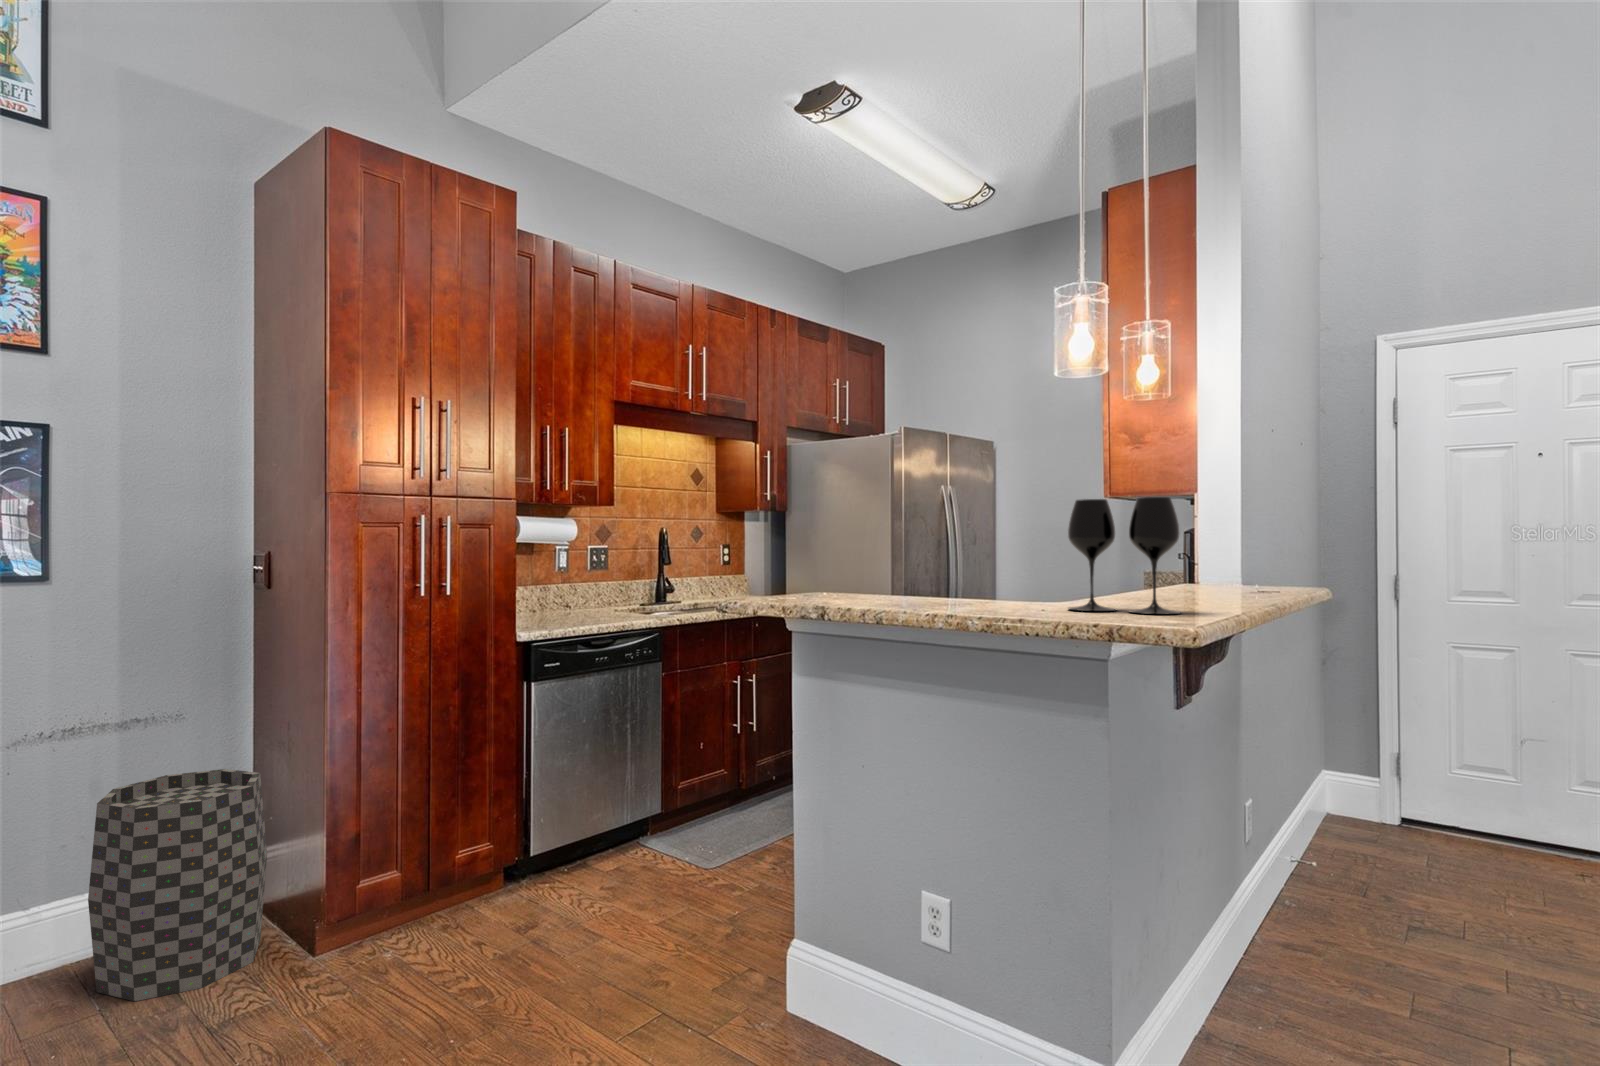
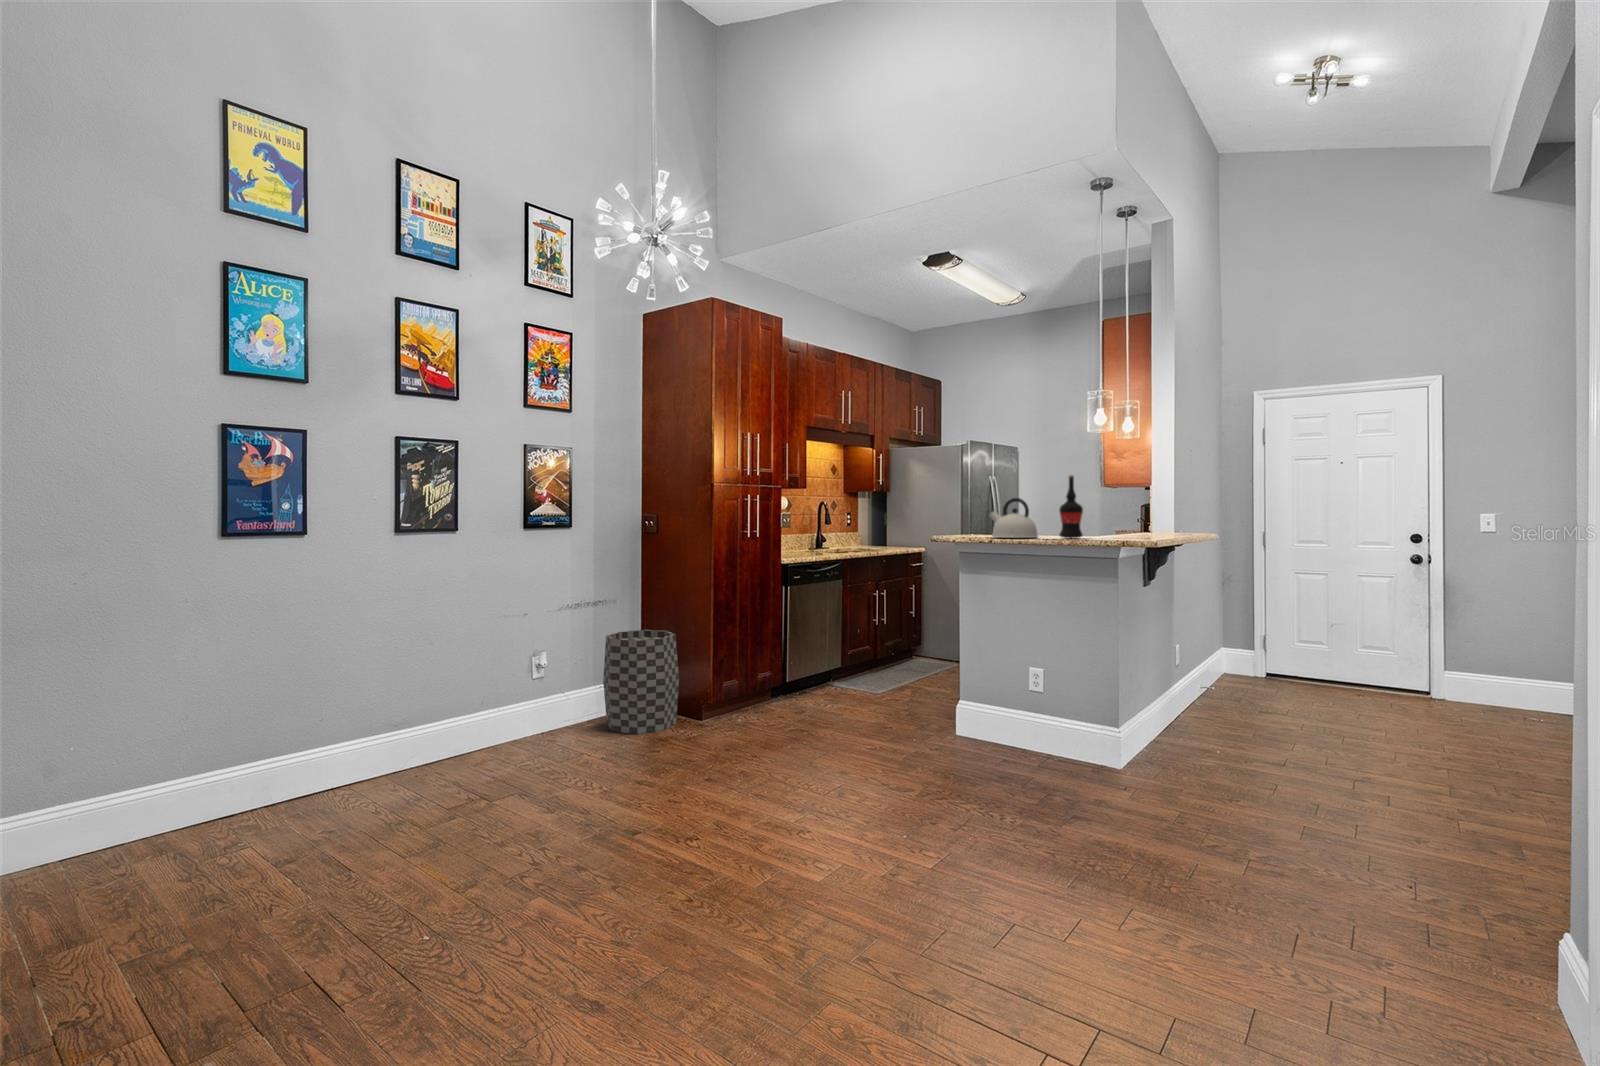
wine bottle: none [975,464,1027,608] -> present [1059,475,1083,538]
wine glass: present [1068,497,1180,614] -> none [1100,491,1150,539]
kettle: none [836,516,937,607] -> present [990,498,1038,538]

